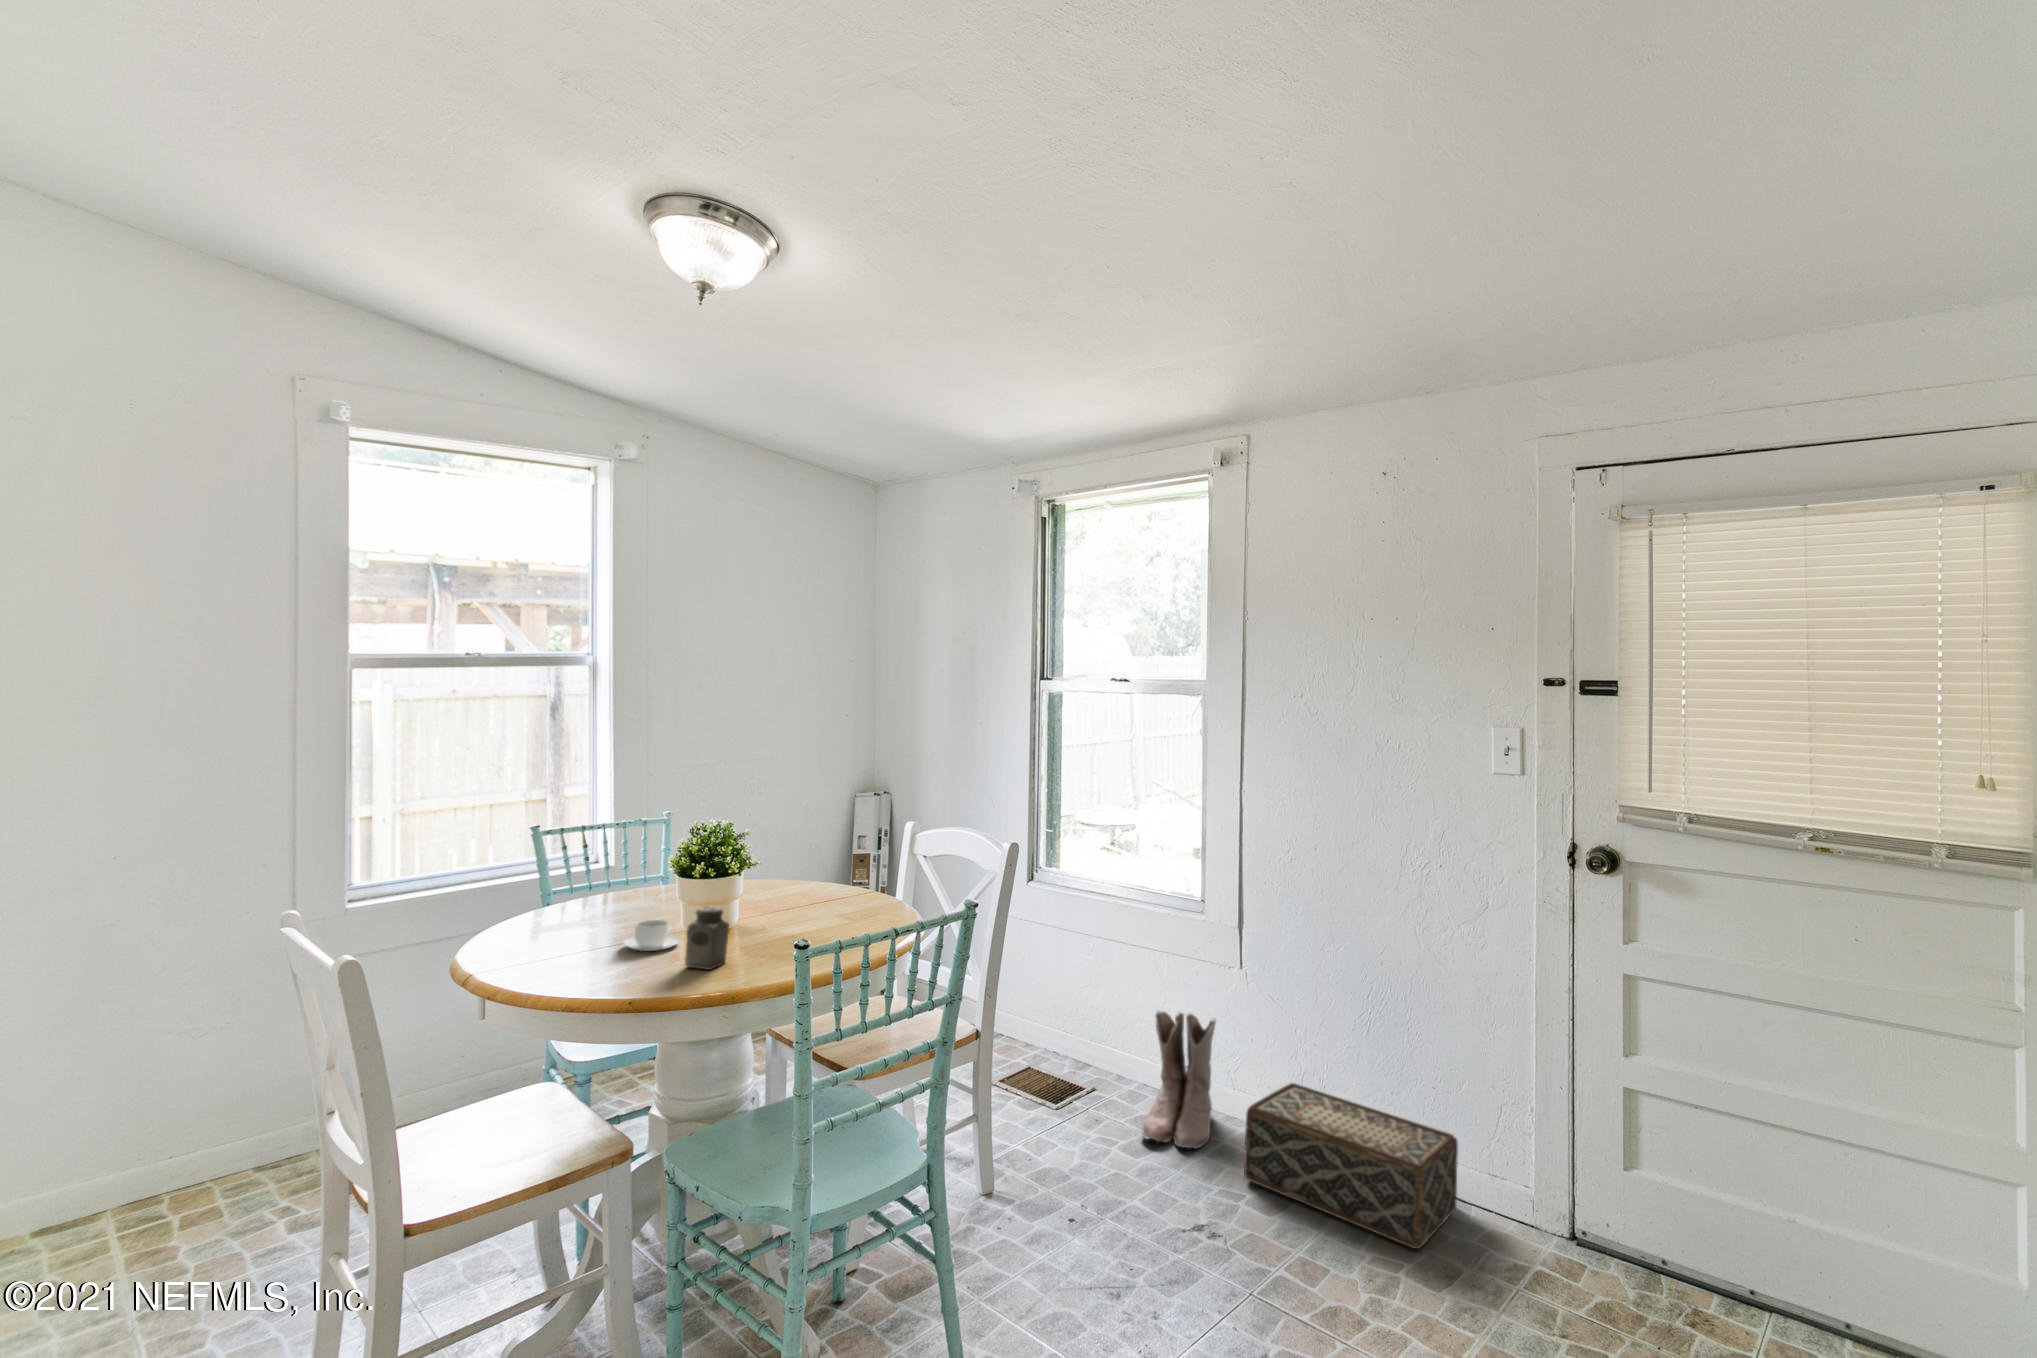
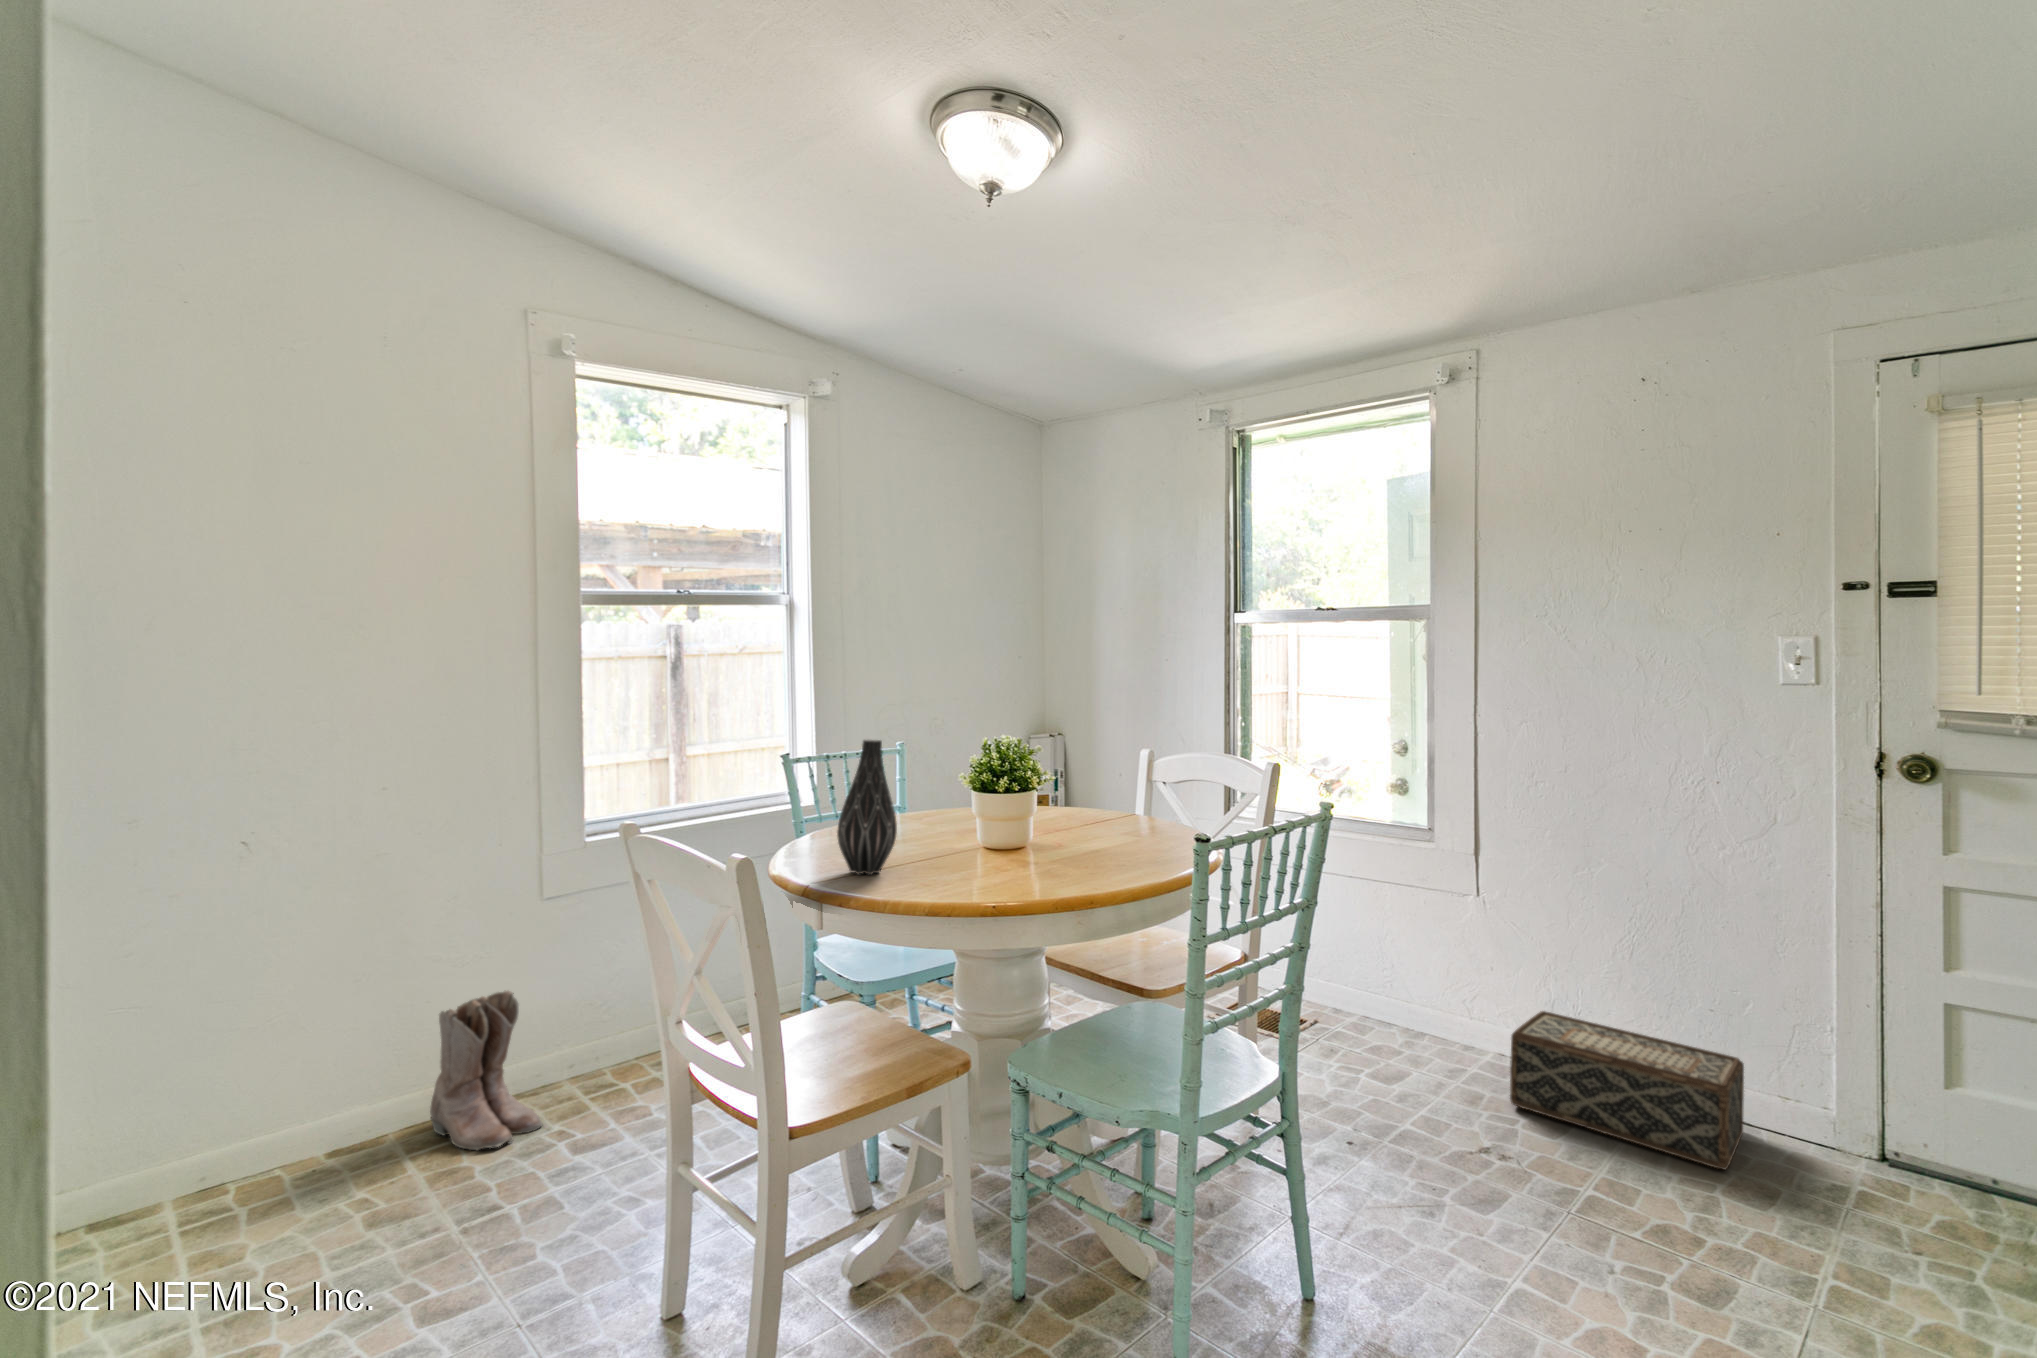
vase: none [515,828,580,964] -> present [837,739,897,874]
salt shaker: present [685,906,729,970] -> none [1013,817,1049,879]
coffee cup: present [624,920,679,951] -> none [931,835,985,864]
boots: present [1142,1011,1216,1149] -> present [430,991,542,1150]

